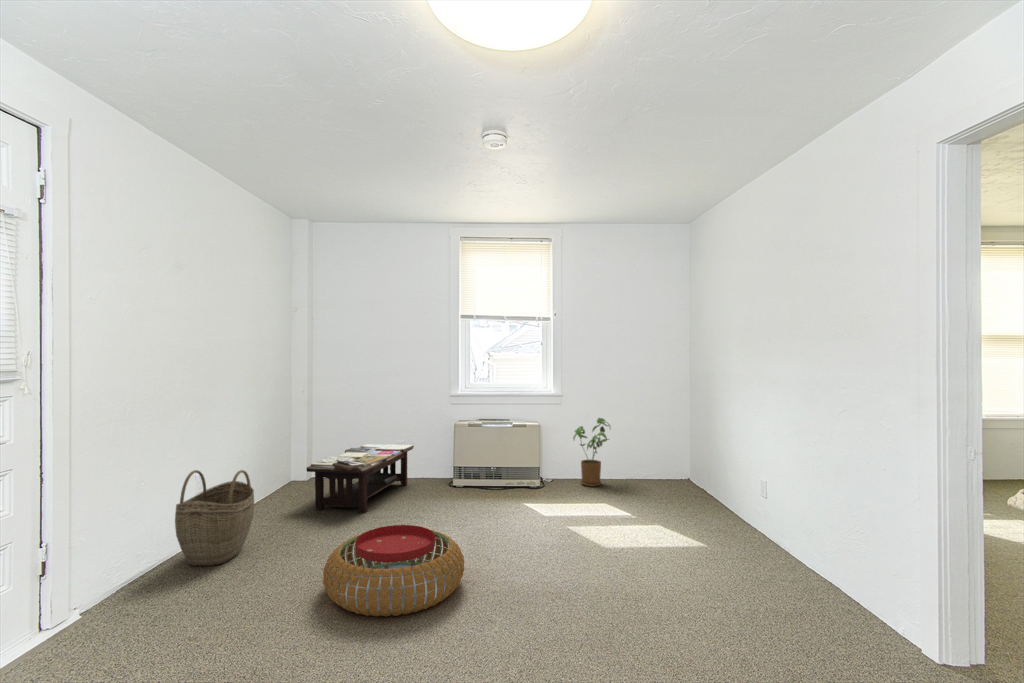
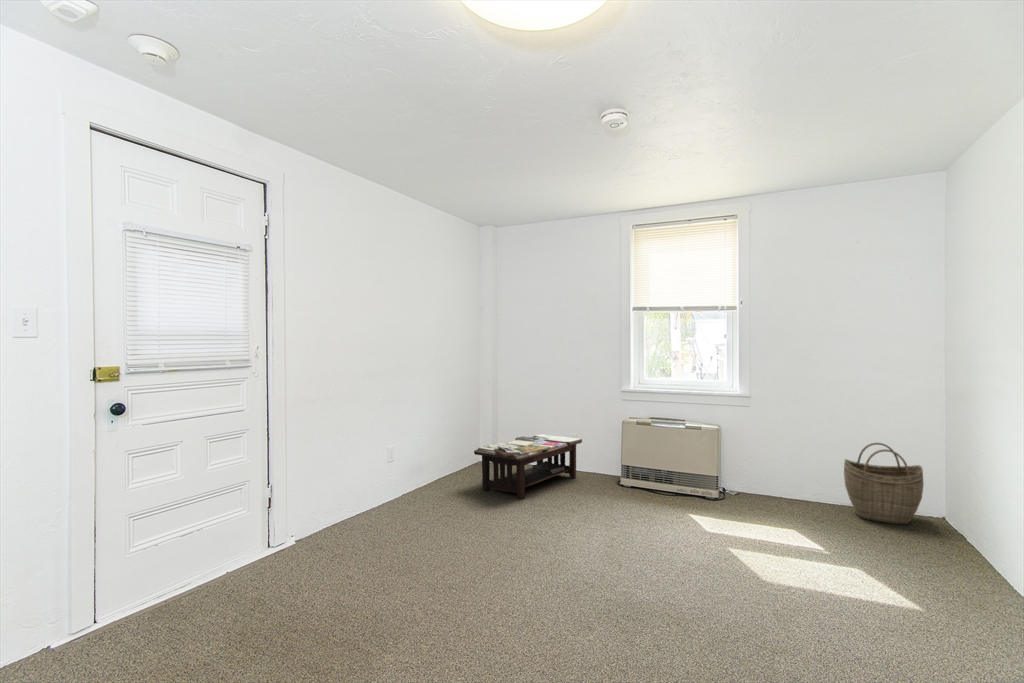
house plant: present [573,418,610,486] -> none [763,425,814,506]
woven basket: present [175,470,254,566] -> present [844,443,923,524]
pouf: present [323,525,464,617] -> none [438,515,577,608]

